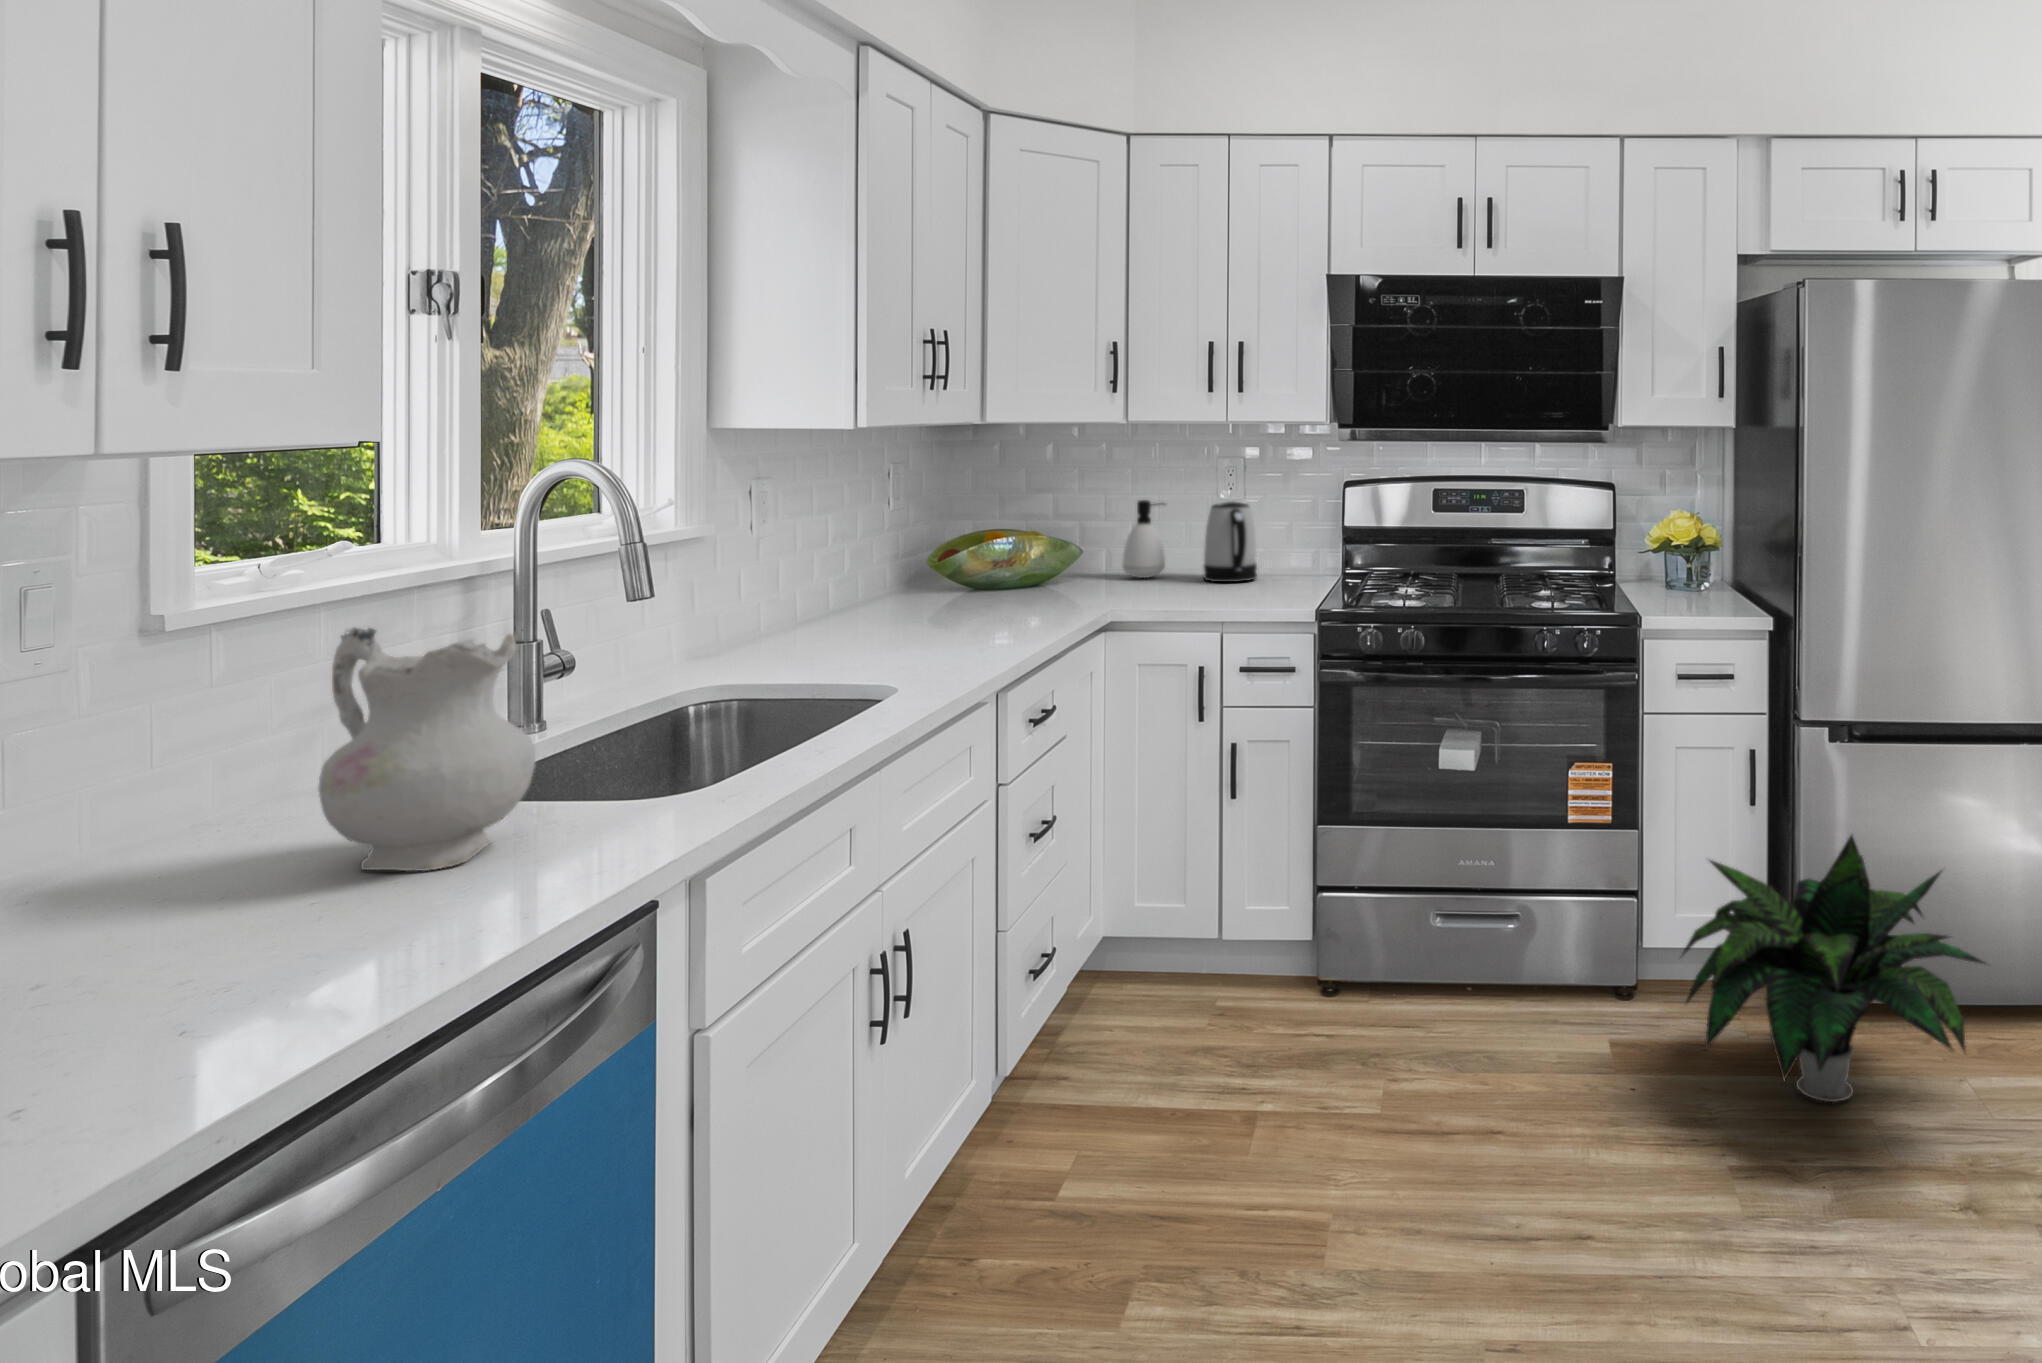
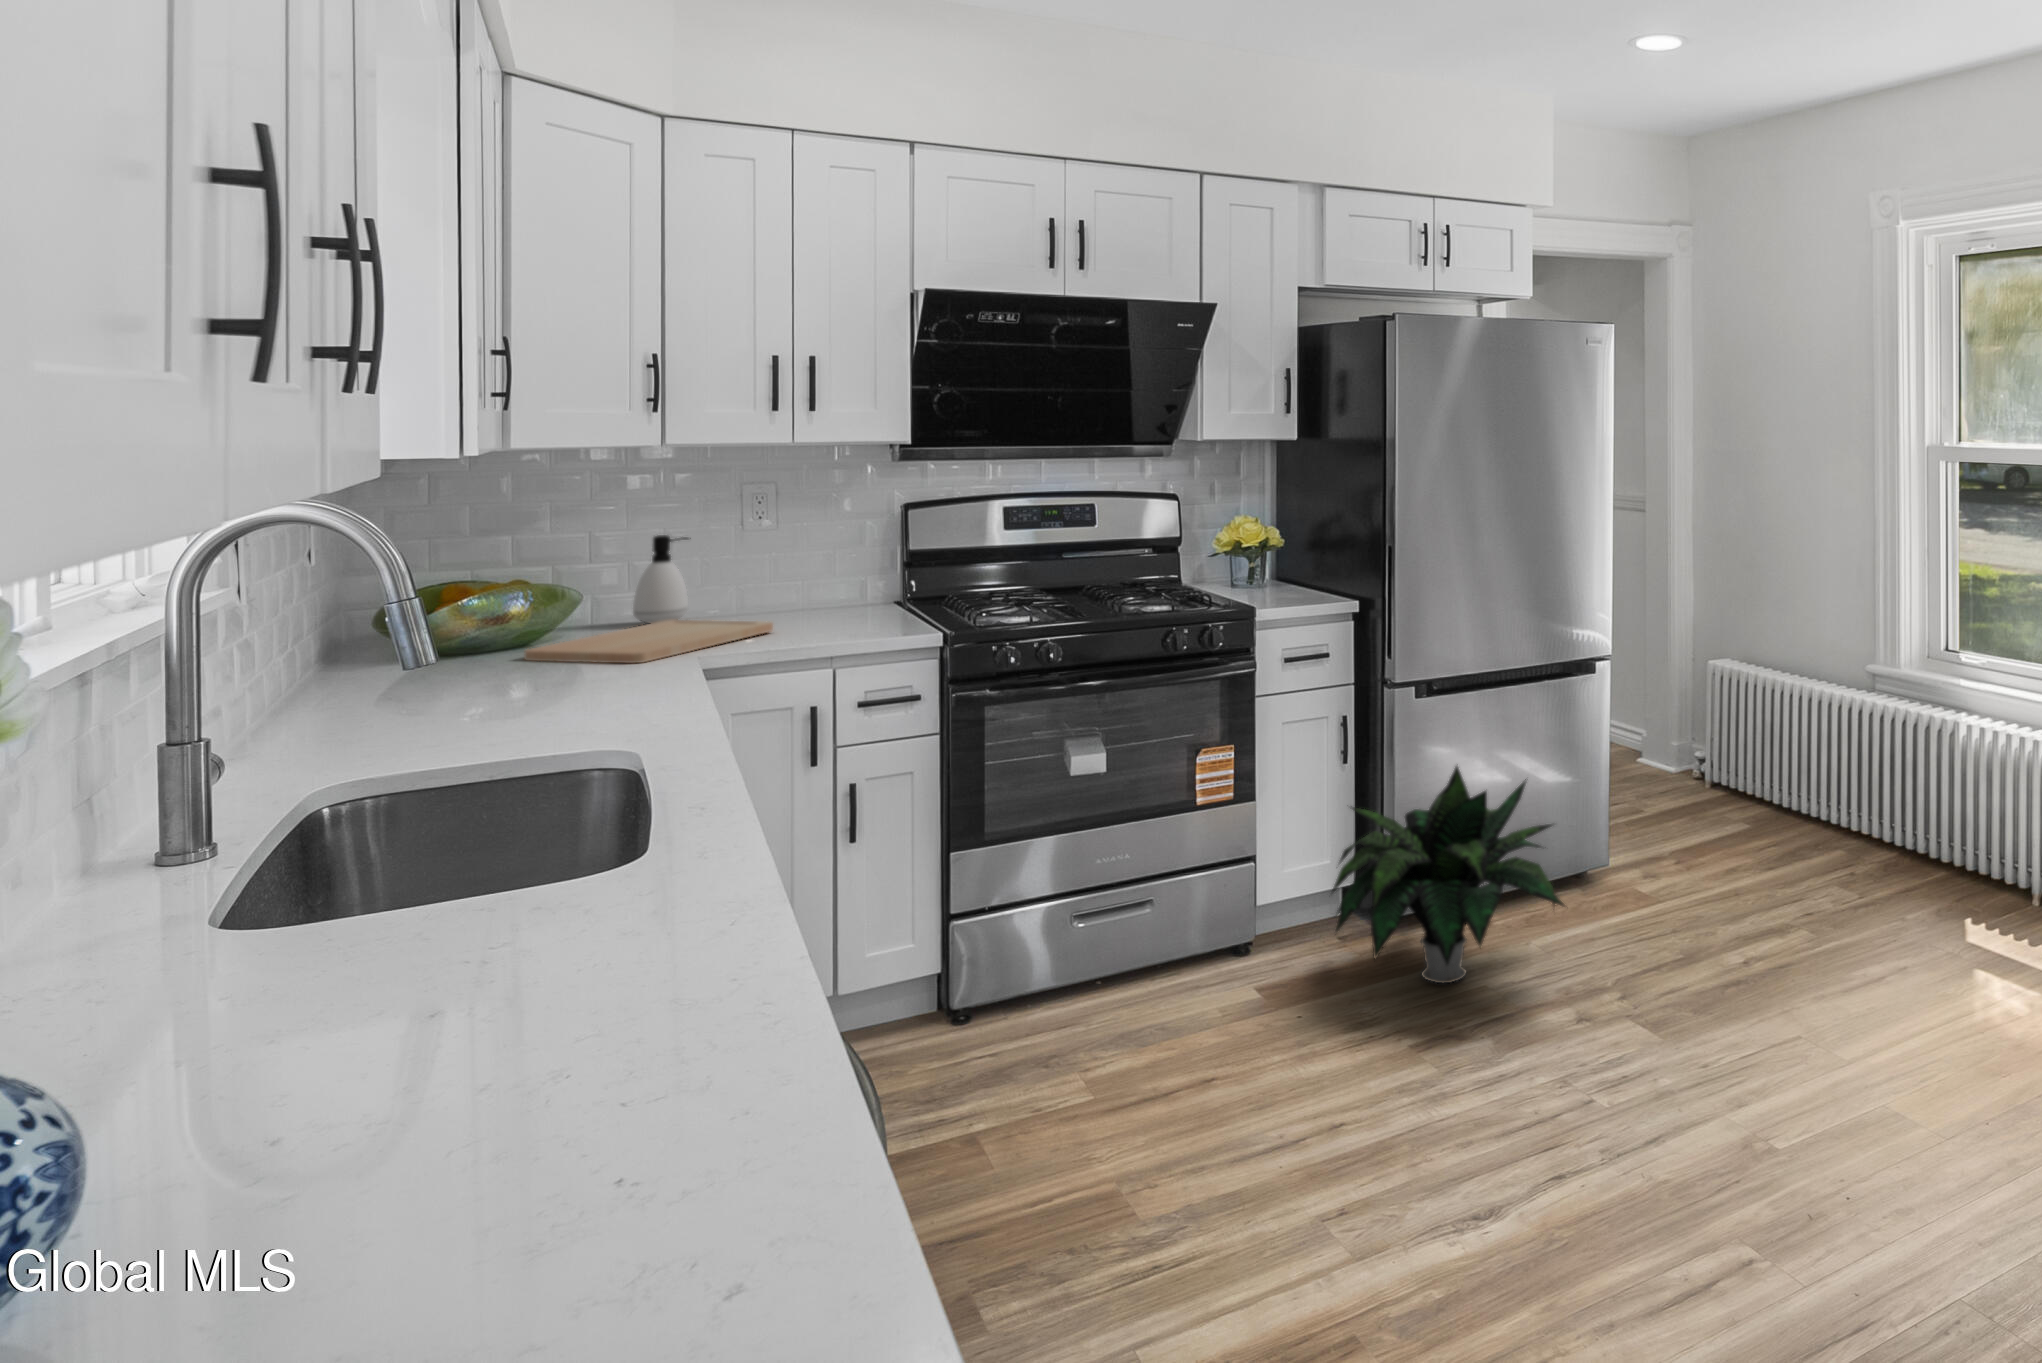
kettle: present [1203,501,1257,582] -> none [741,531,806,620]
cutting board: none [1003,576,1201,612] -> present [524,620,773,663]
ceramic pitcher: present [319,628,535,871] -> none [276,690,571,988]

